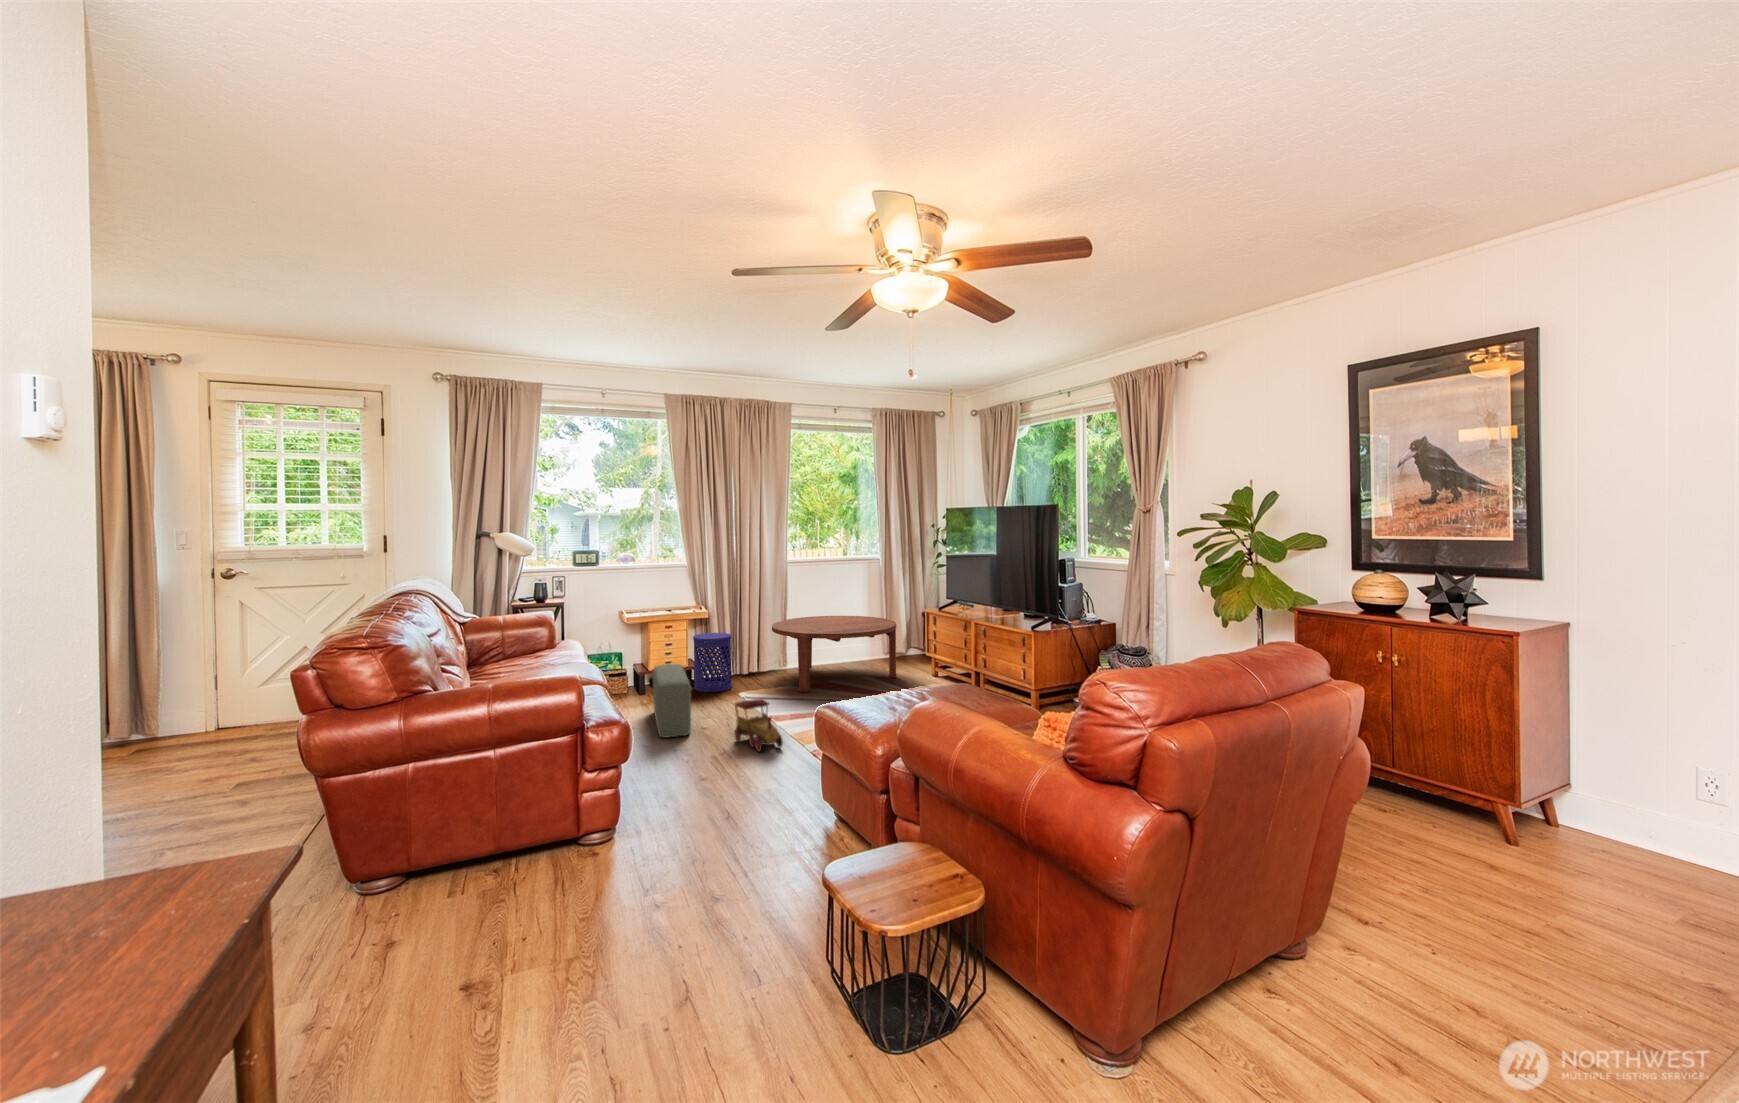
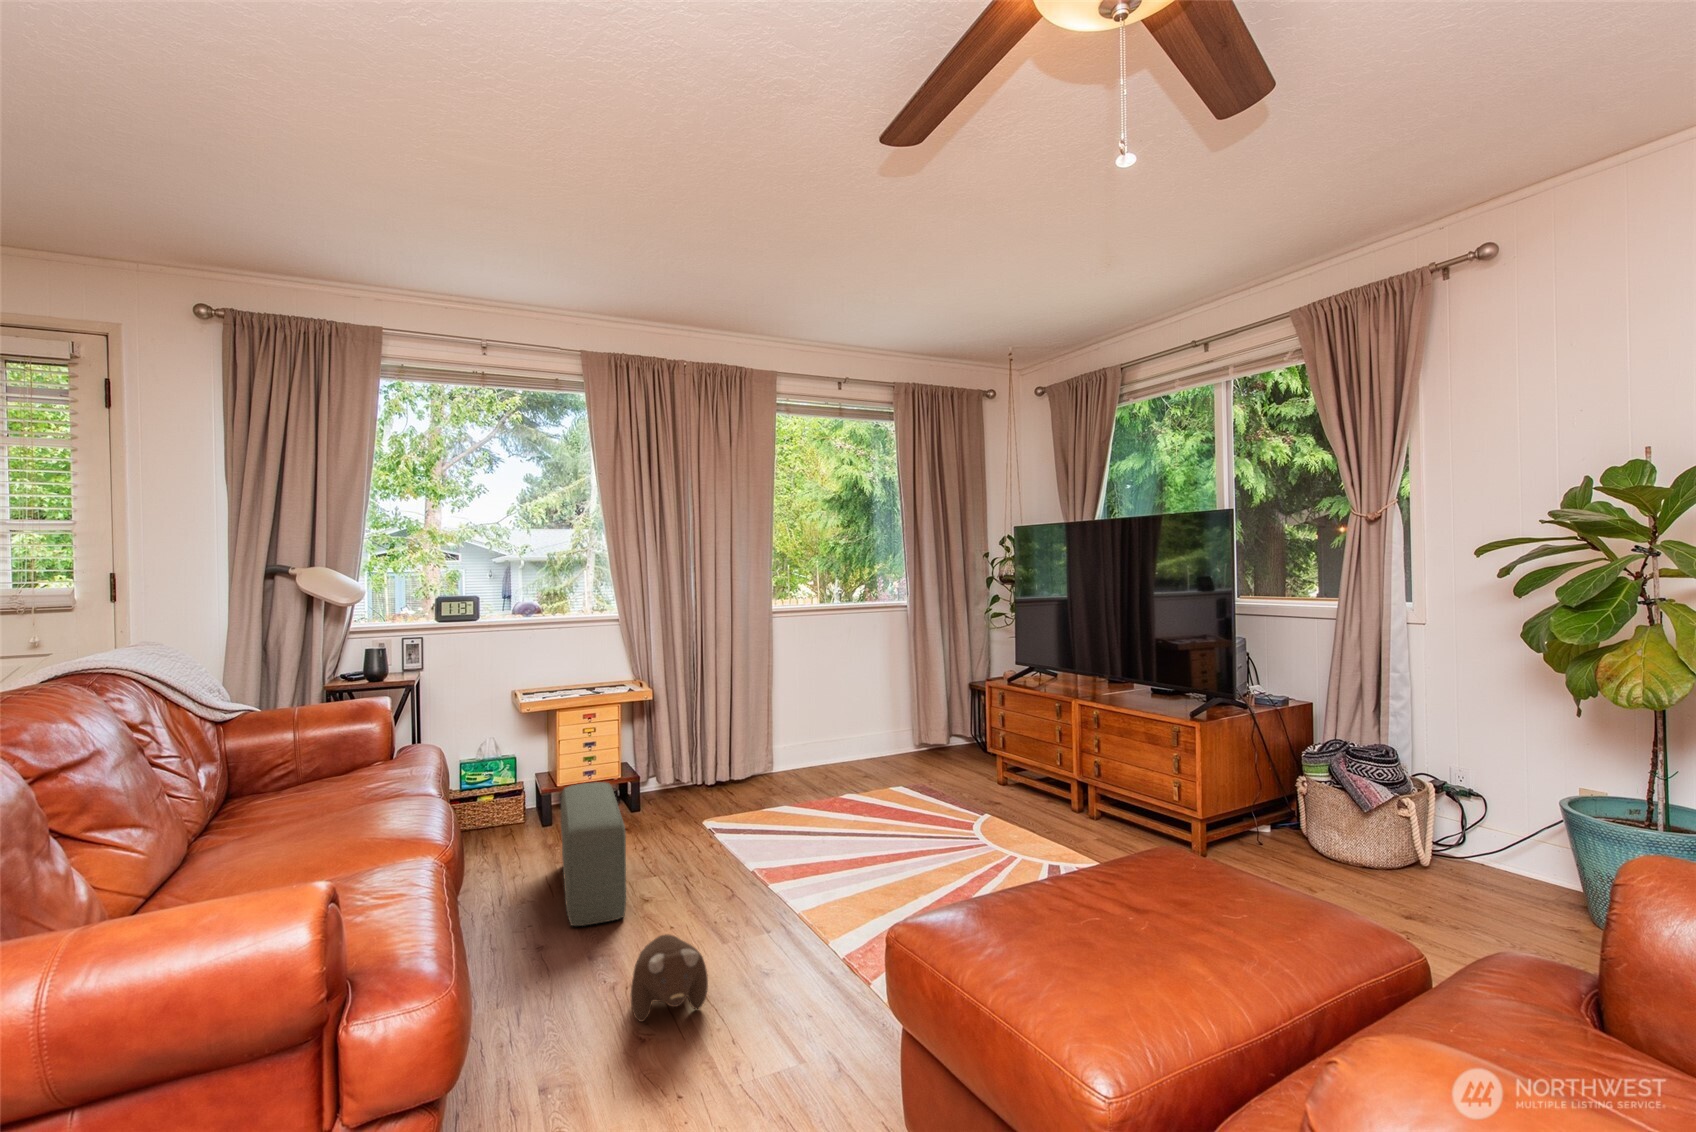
coffee table: present [772,616,896,692] -> none [753,690,946,819]
waste bin: present [693,633,732,692] -> none [629,723,692,821]
toy train: present [734,699,783,752] -> none [700,850,796,961]
plush toy: none [693,732,733,773] -> present [631,934,708,1022]

